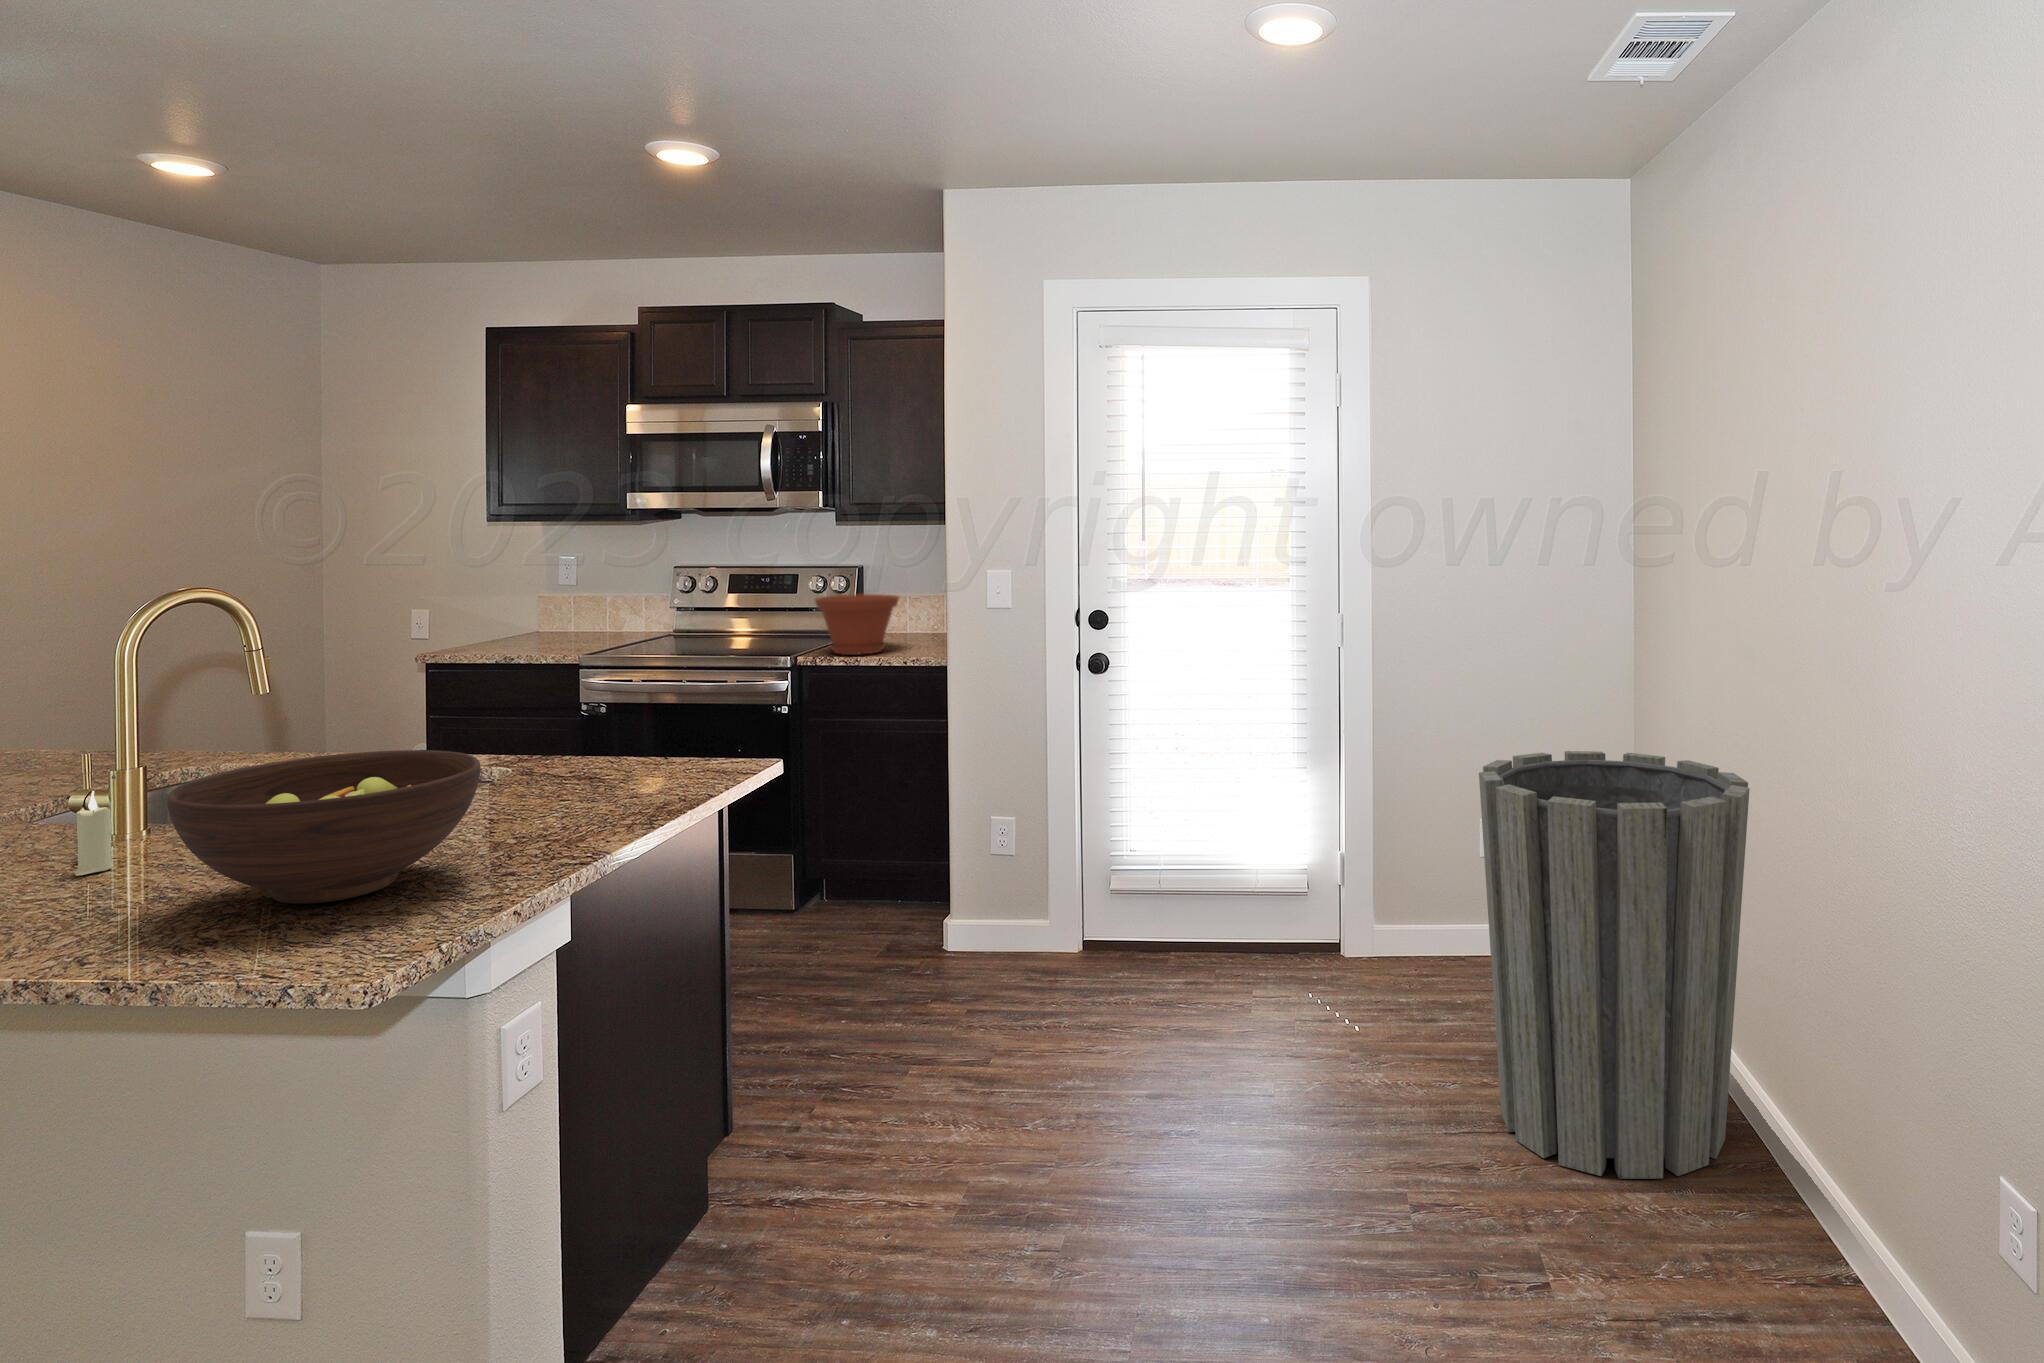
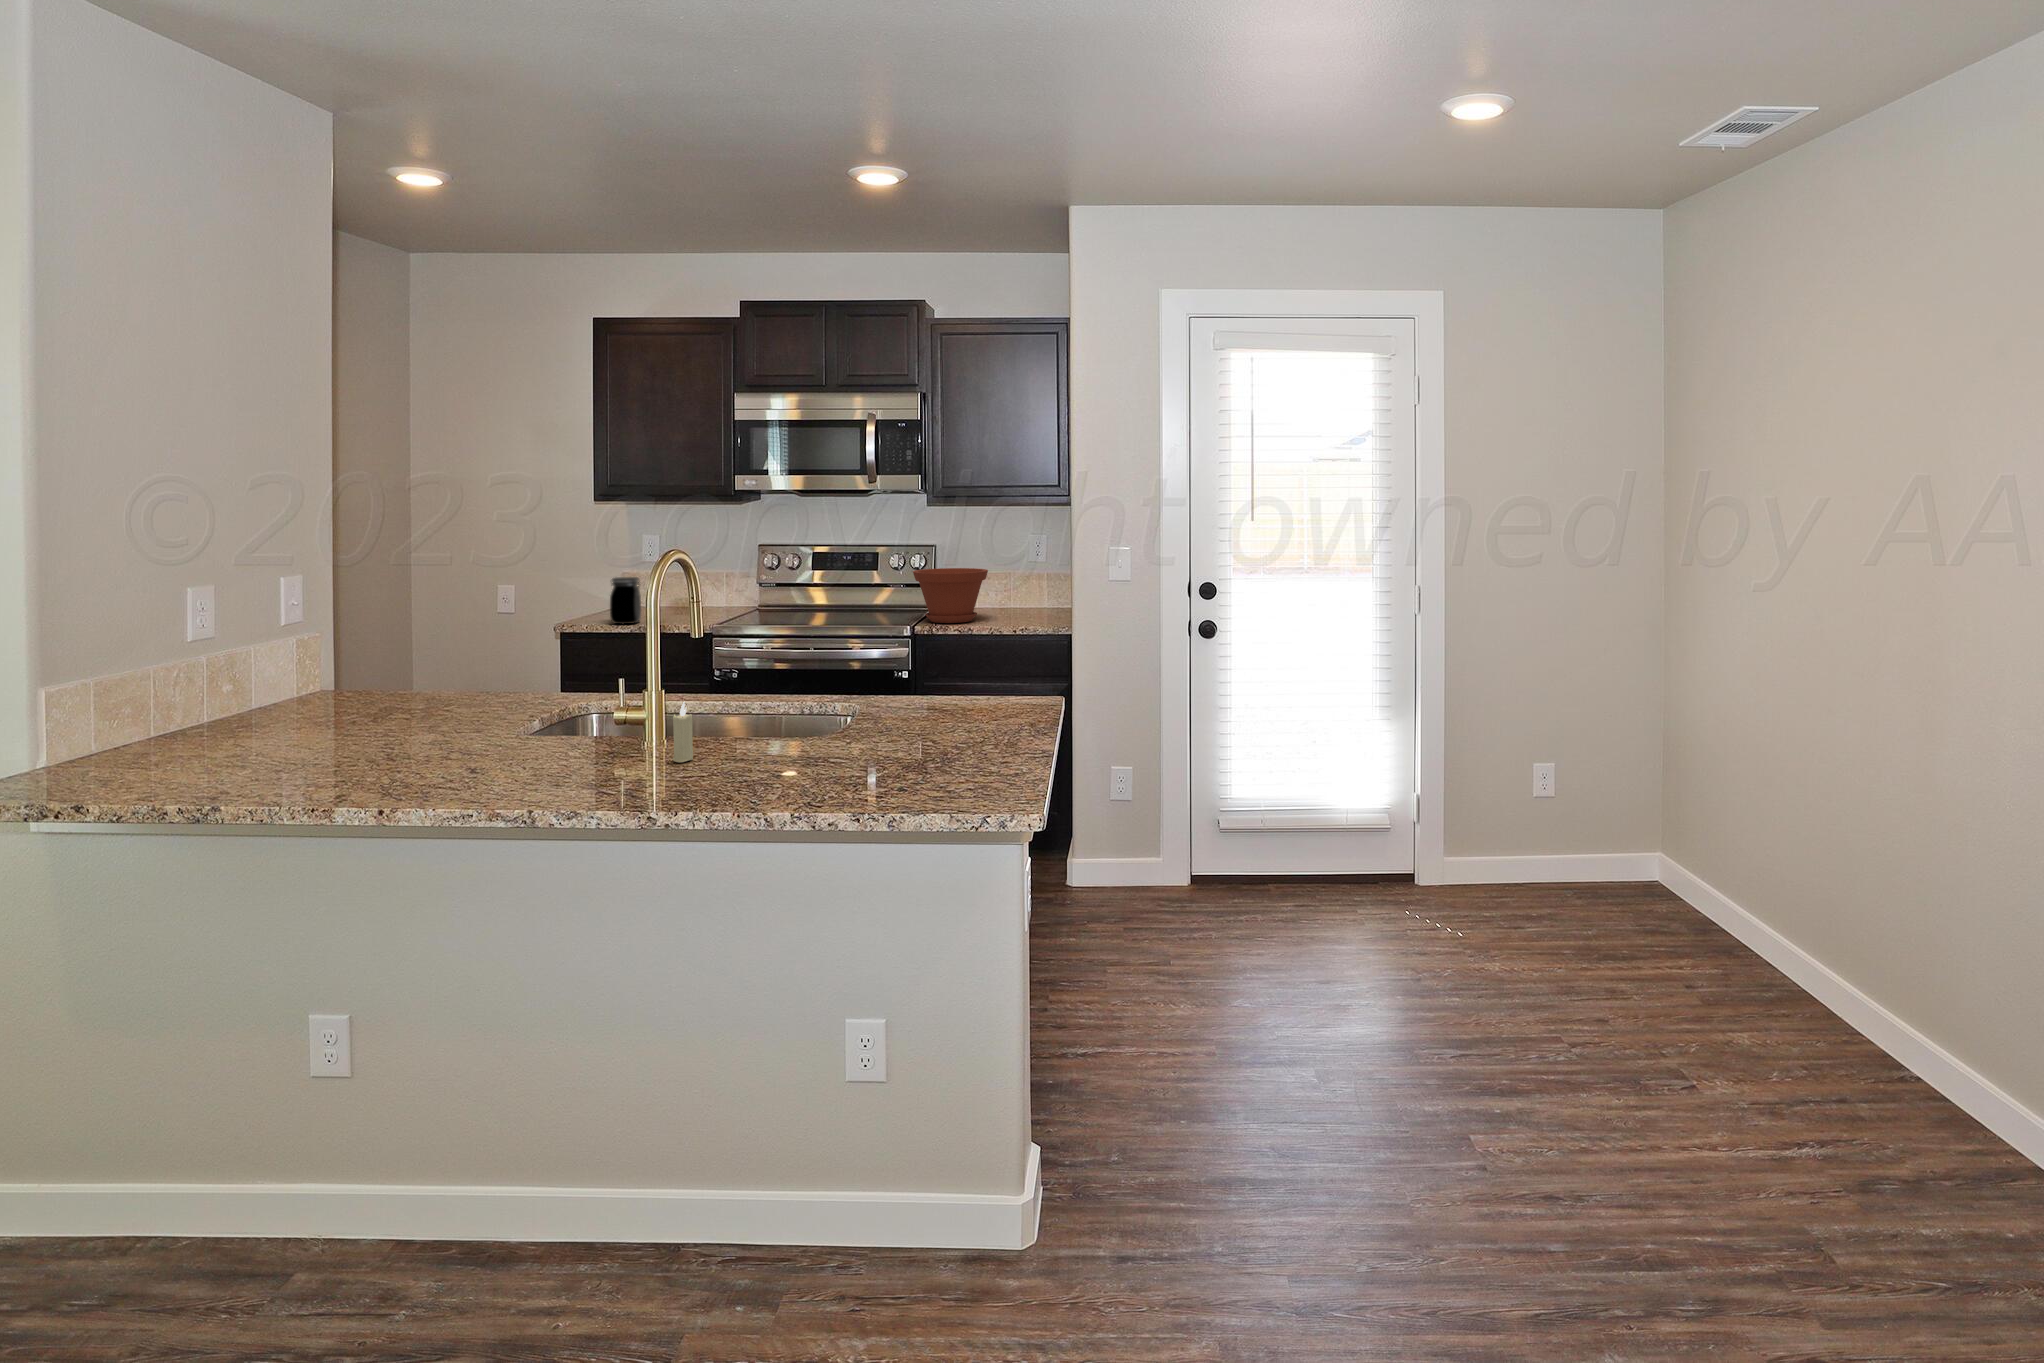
jar: none [483,602,523,654] -> present [610,577,641,624]
fruit bowl: present [167,750,481,904] -> none [799,672,982,774]
trash can: present [1479,751,1750,1179] -> none [1592,693,1821,1025]

